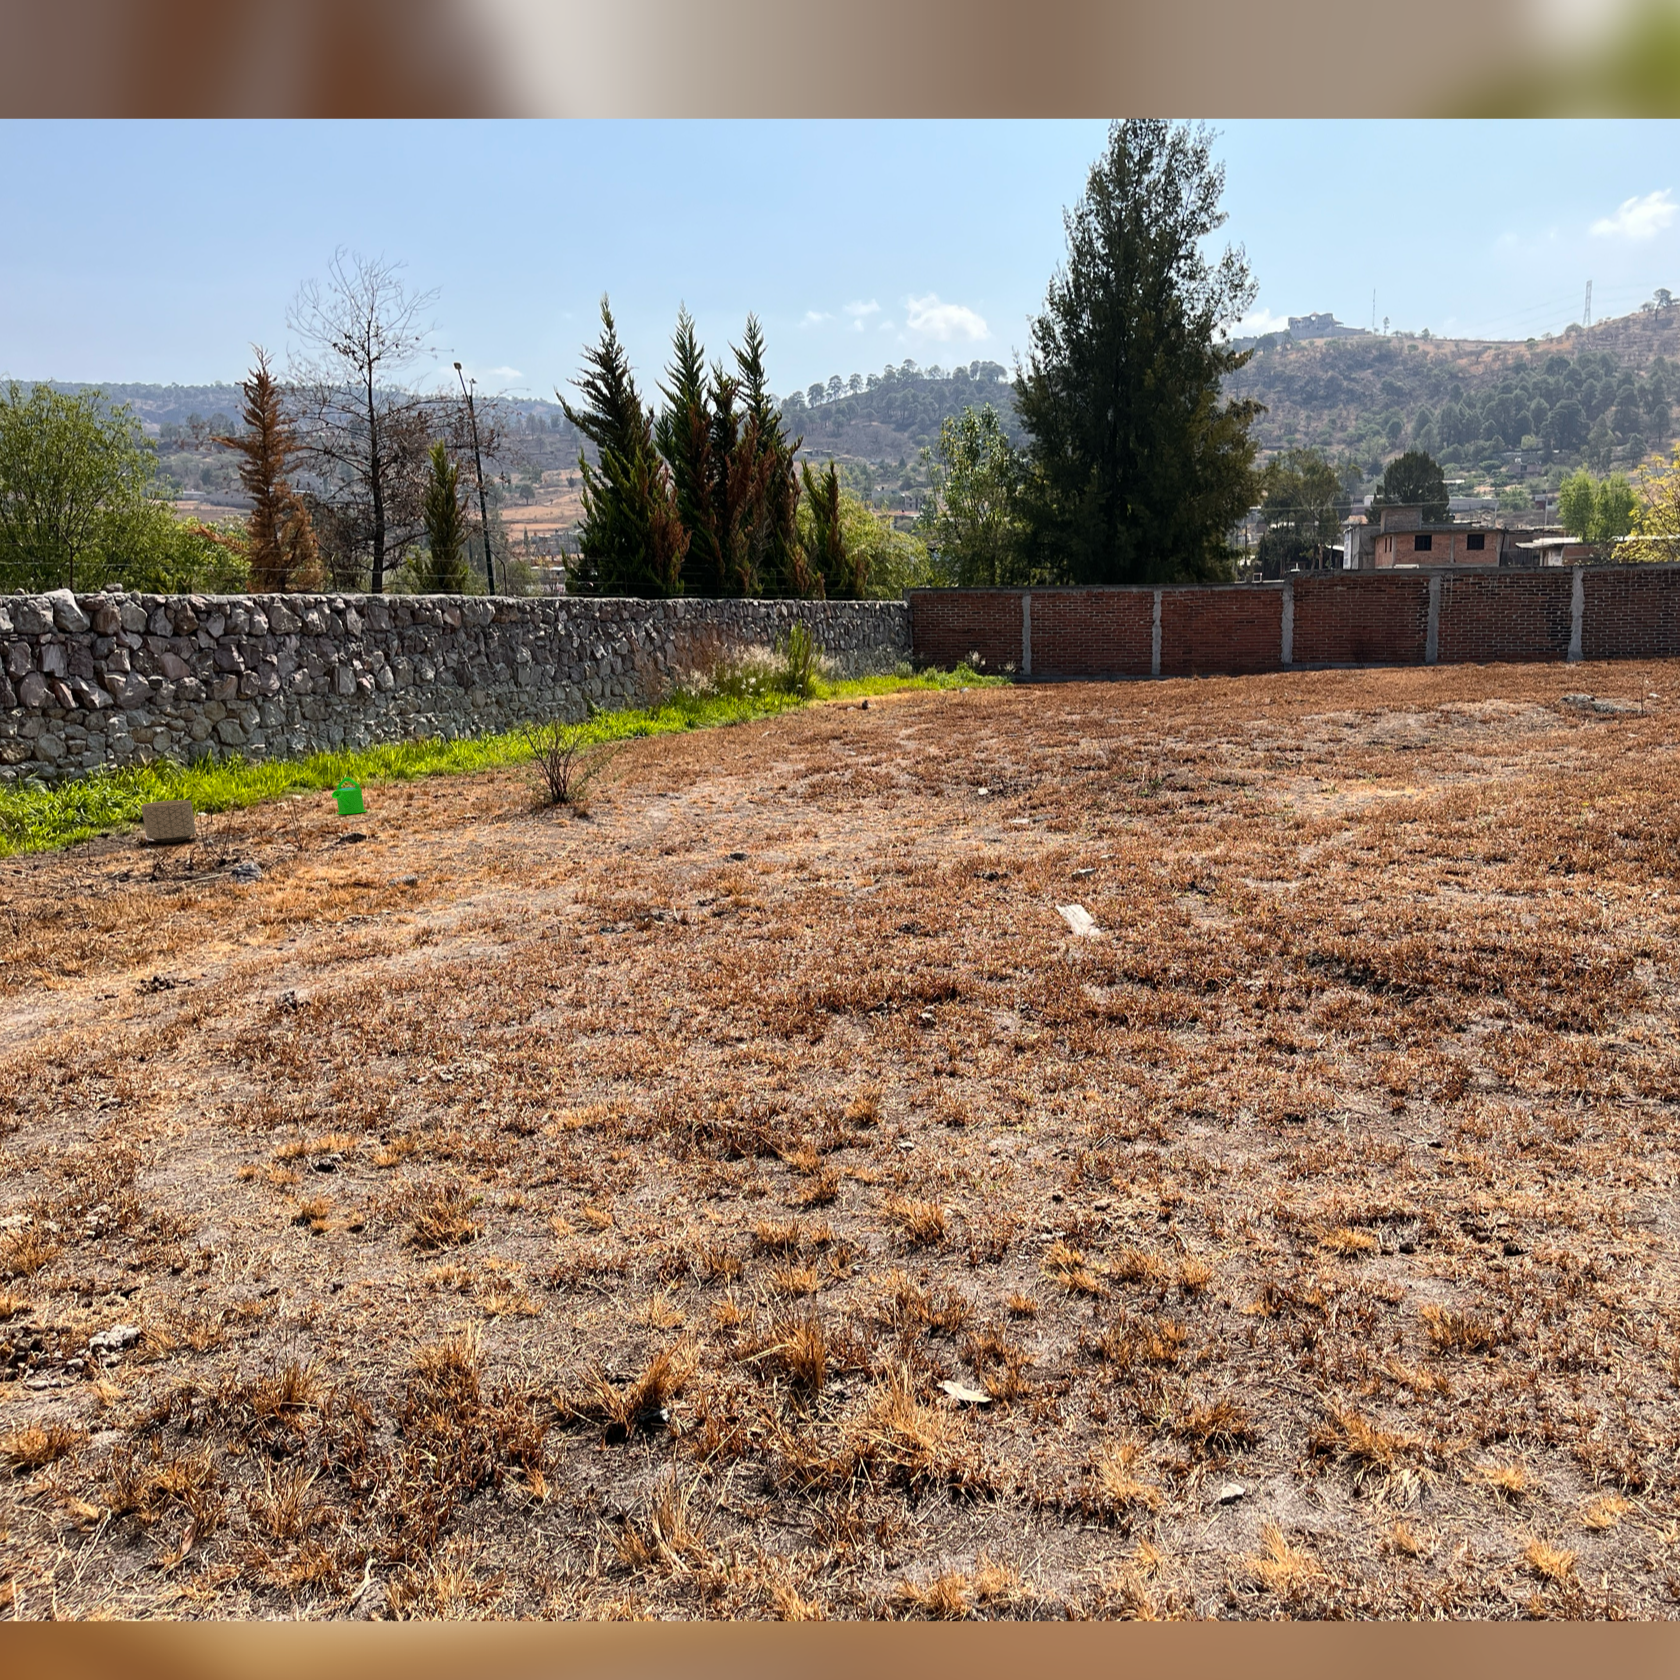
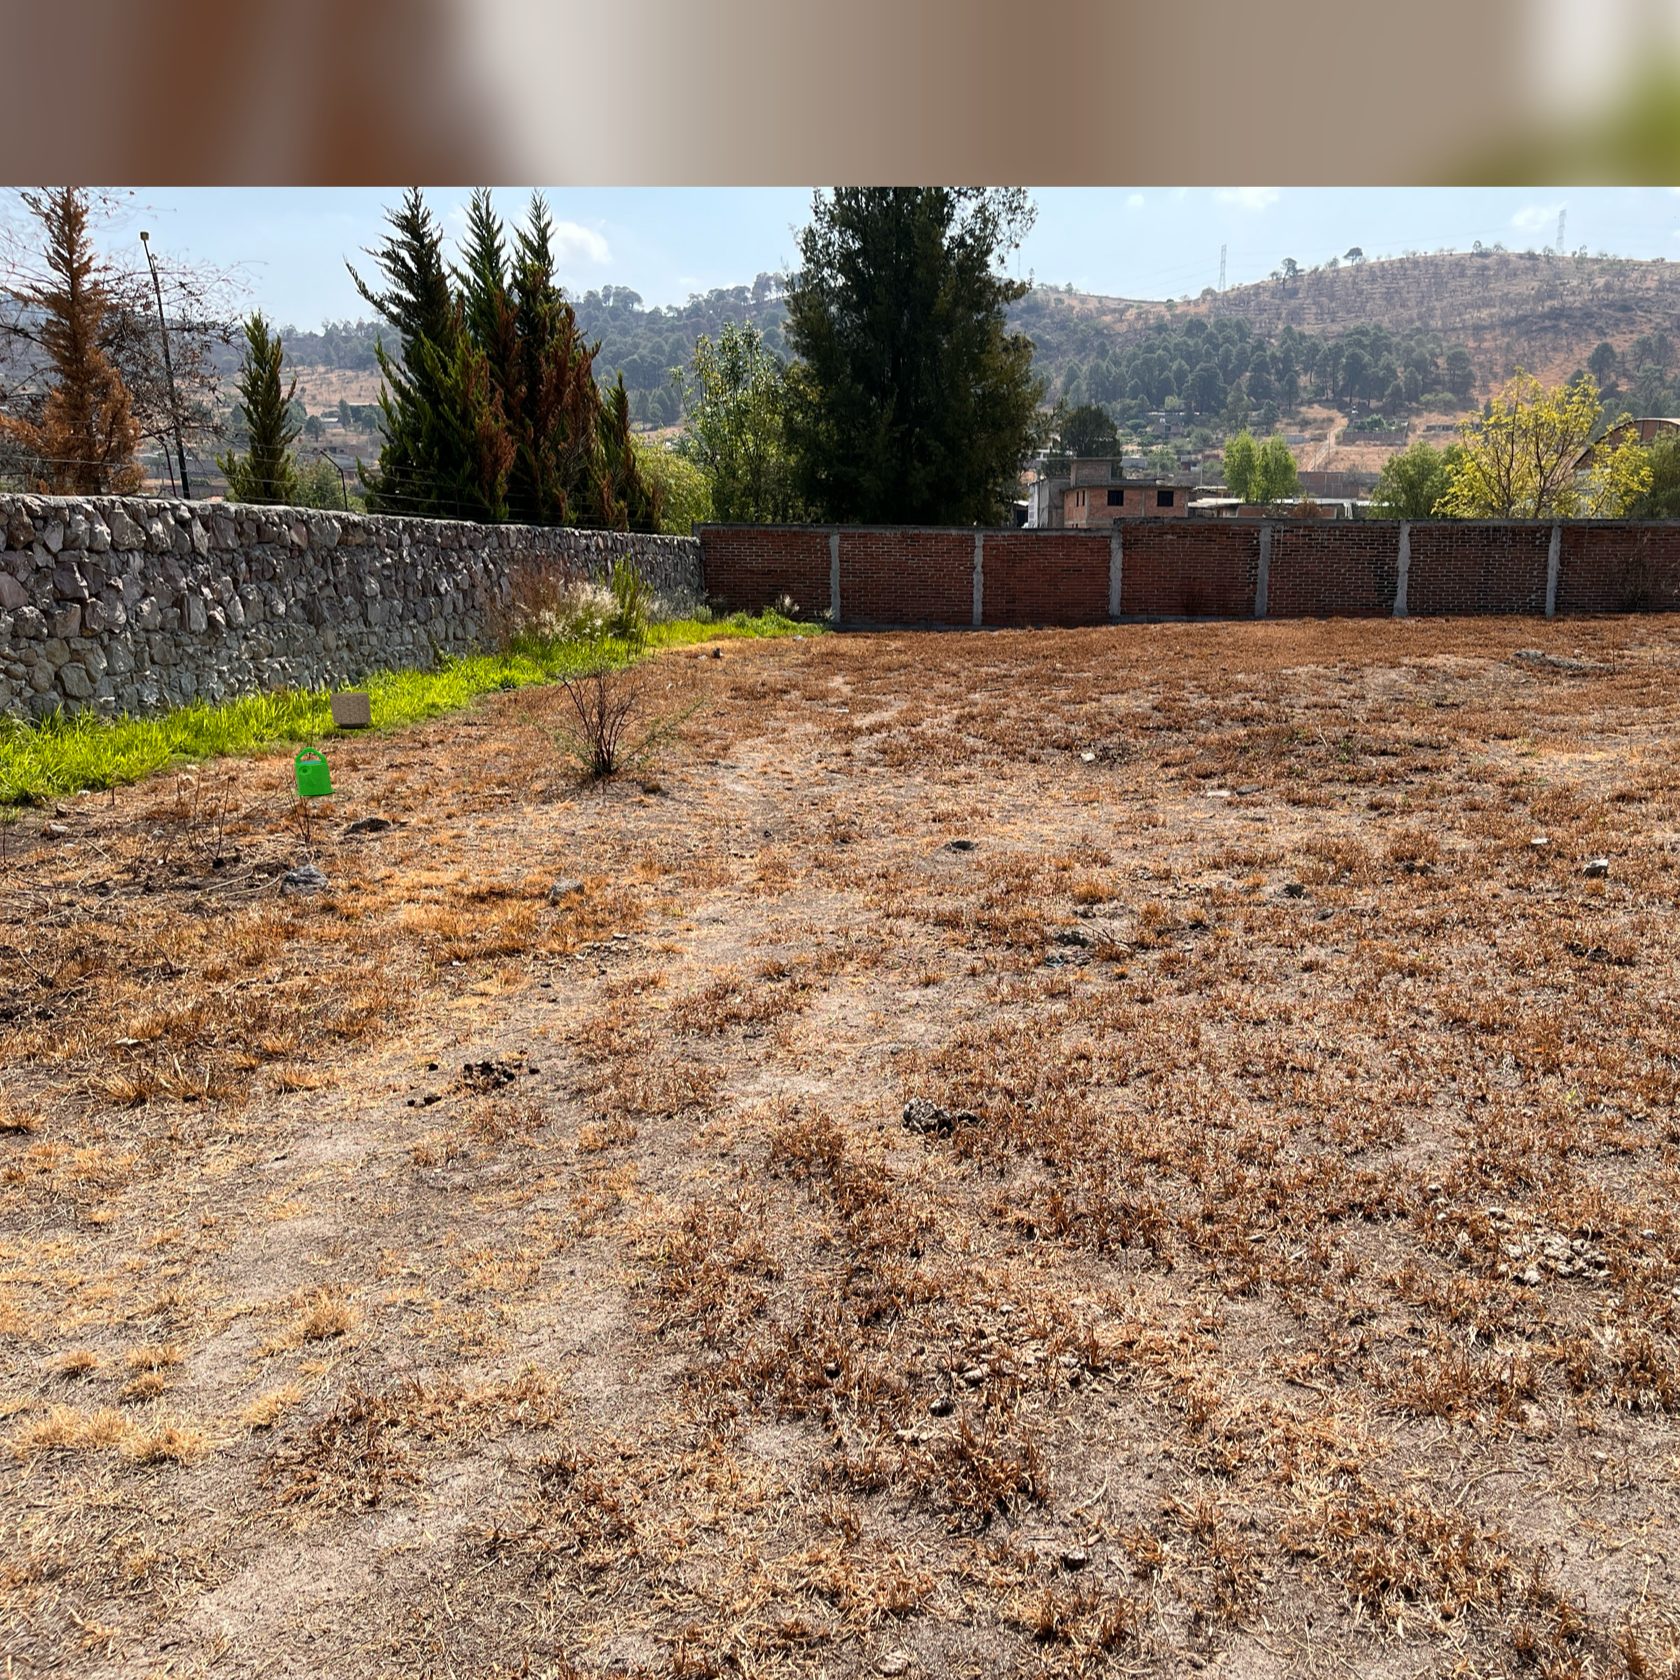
planter: present [141,800,196,843] -> present [330,693,372,728]

